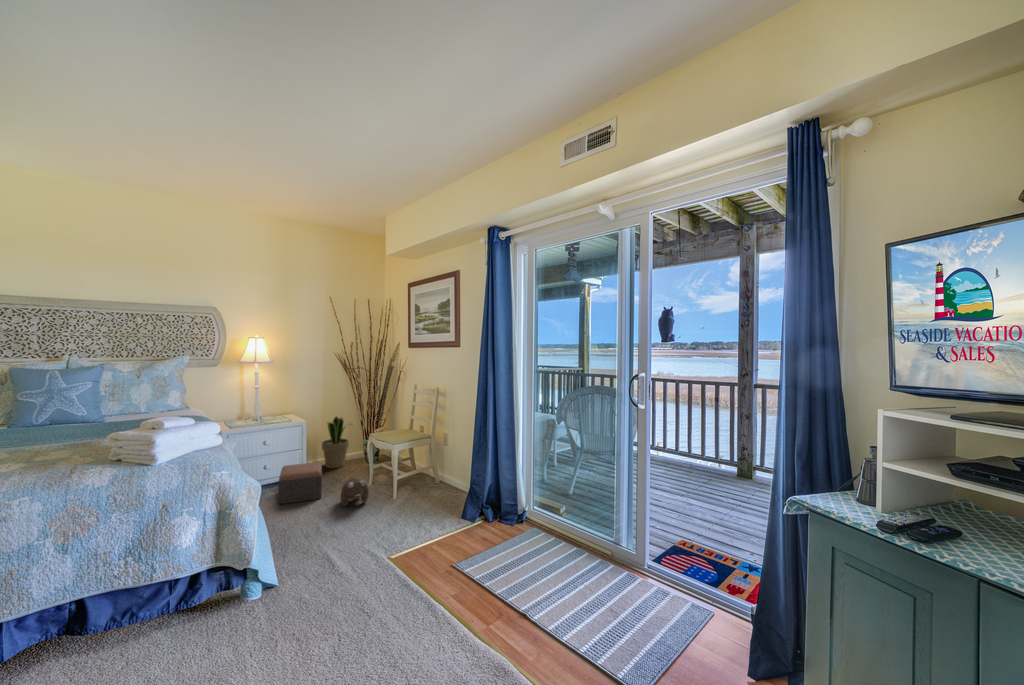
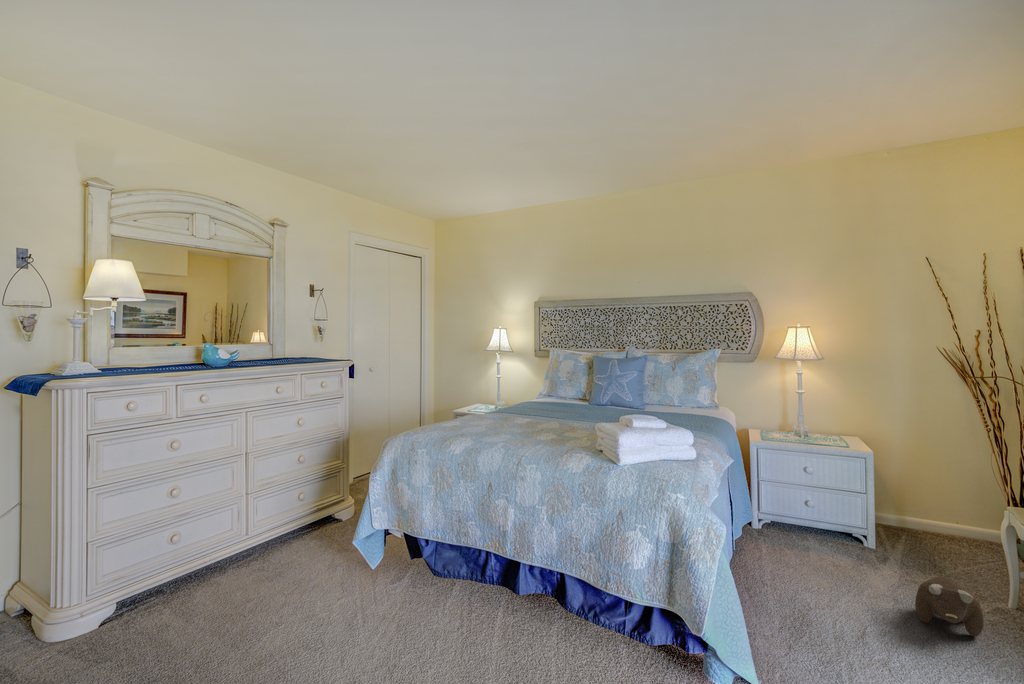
potted plant: present [322,417,352,468] -> none [908,456,975,547]
footstool: present [278,462,322,504] -> none [813,512,895,587]

